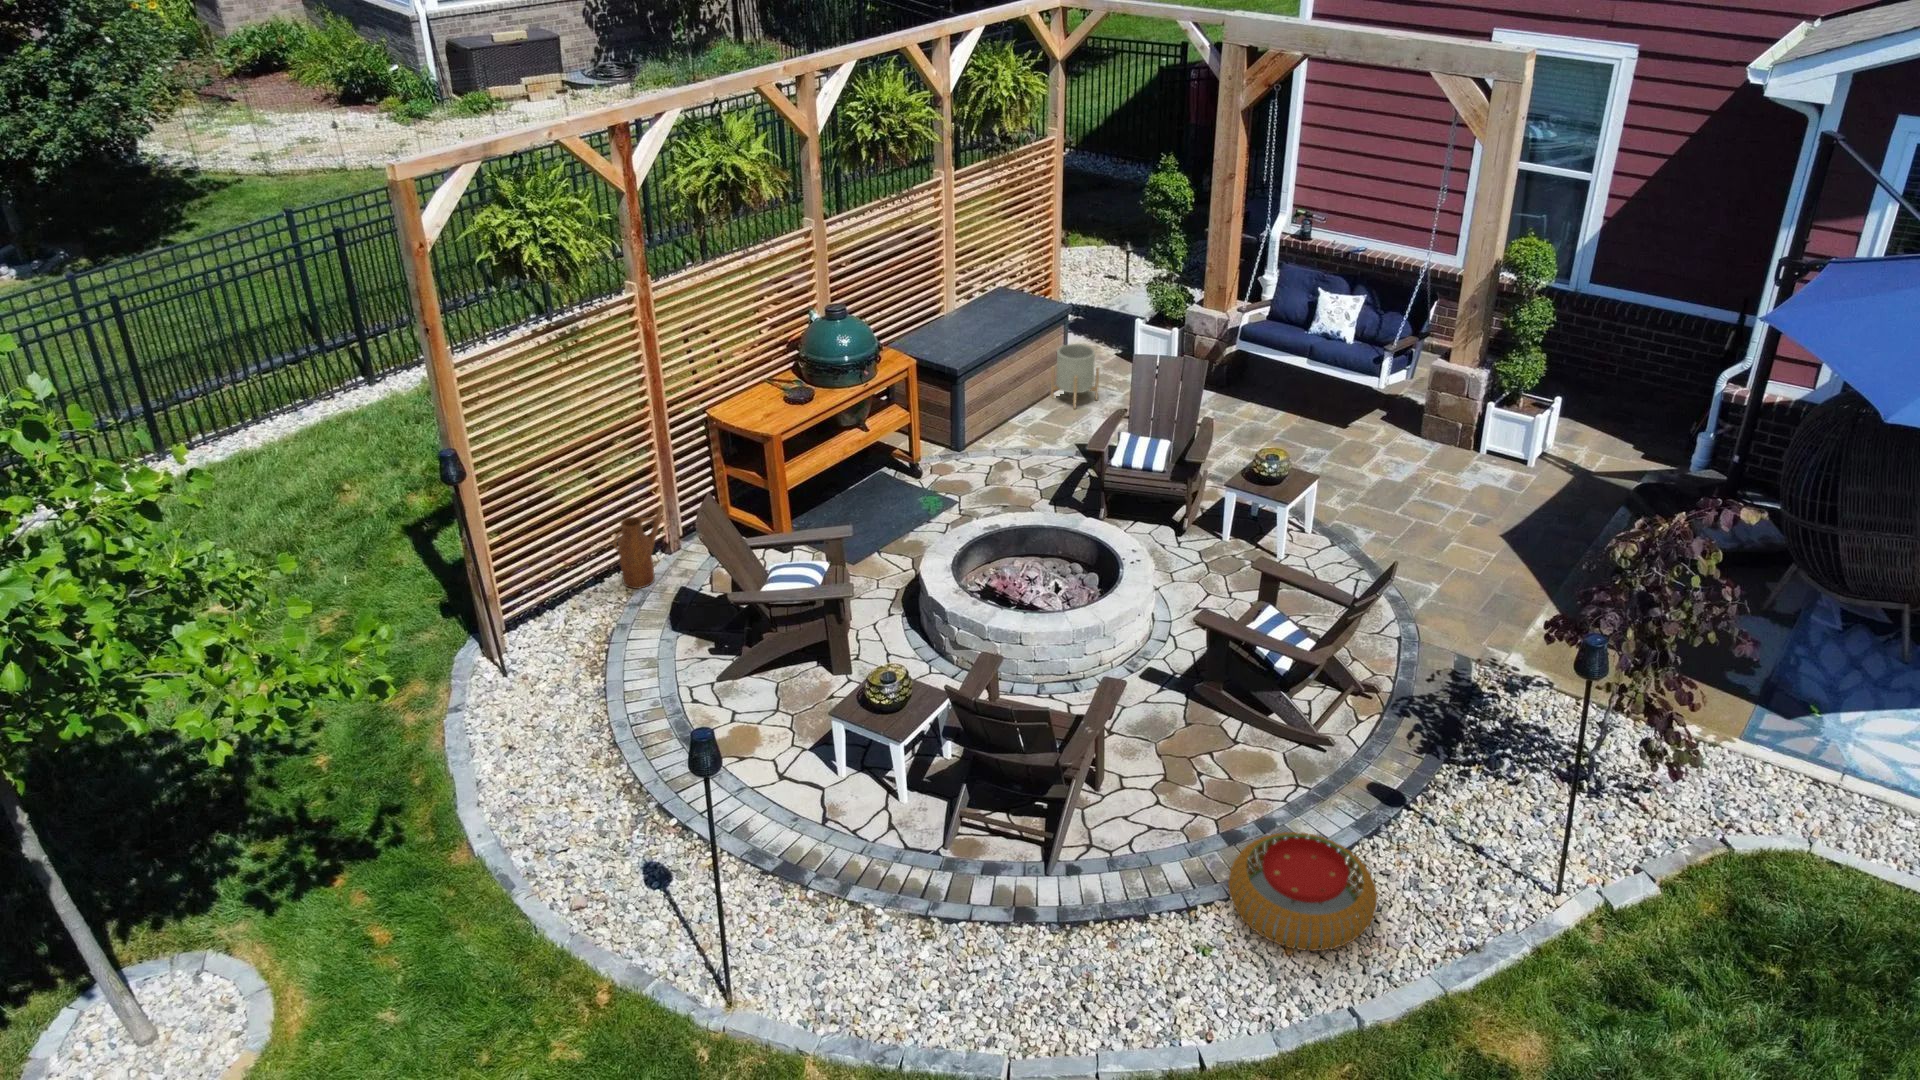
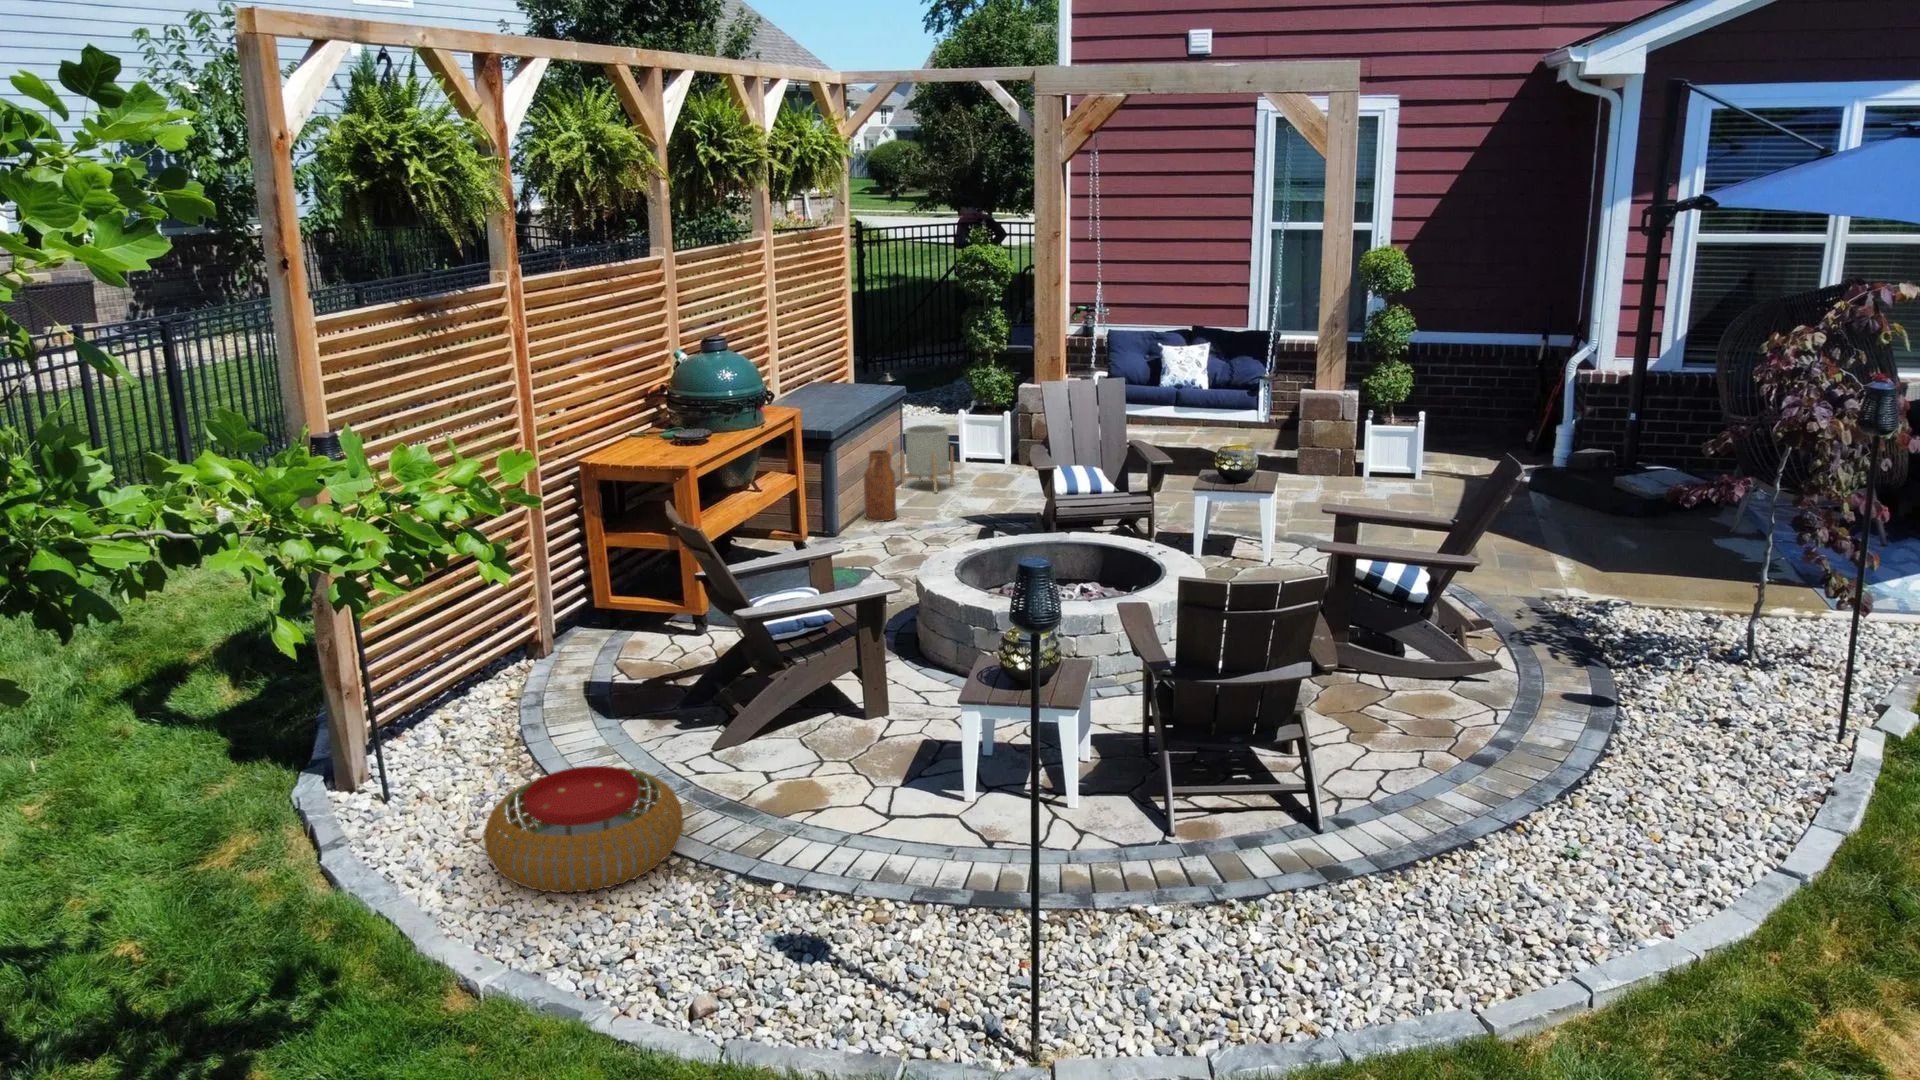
watering can: present [613,505,664,589] -> present [864,442,897,522]
pouf: present [1228,832,1378,951] -> present [484,766,684,893]

